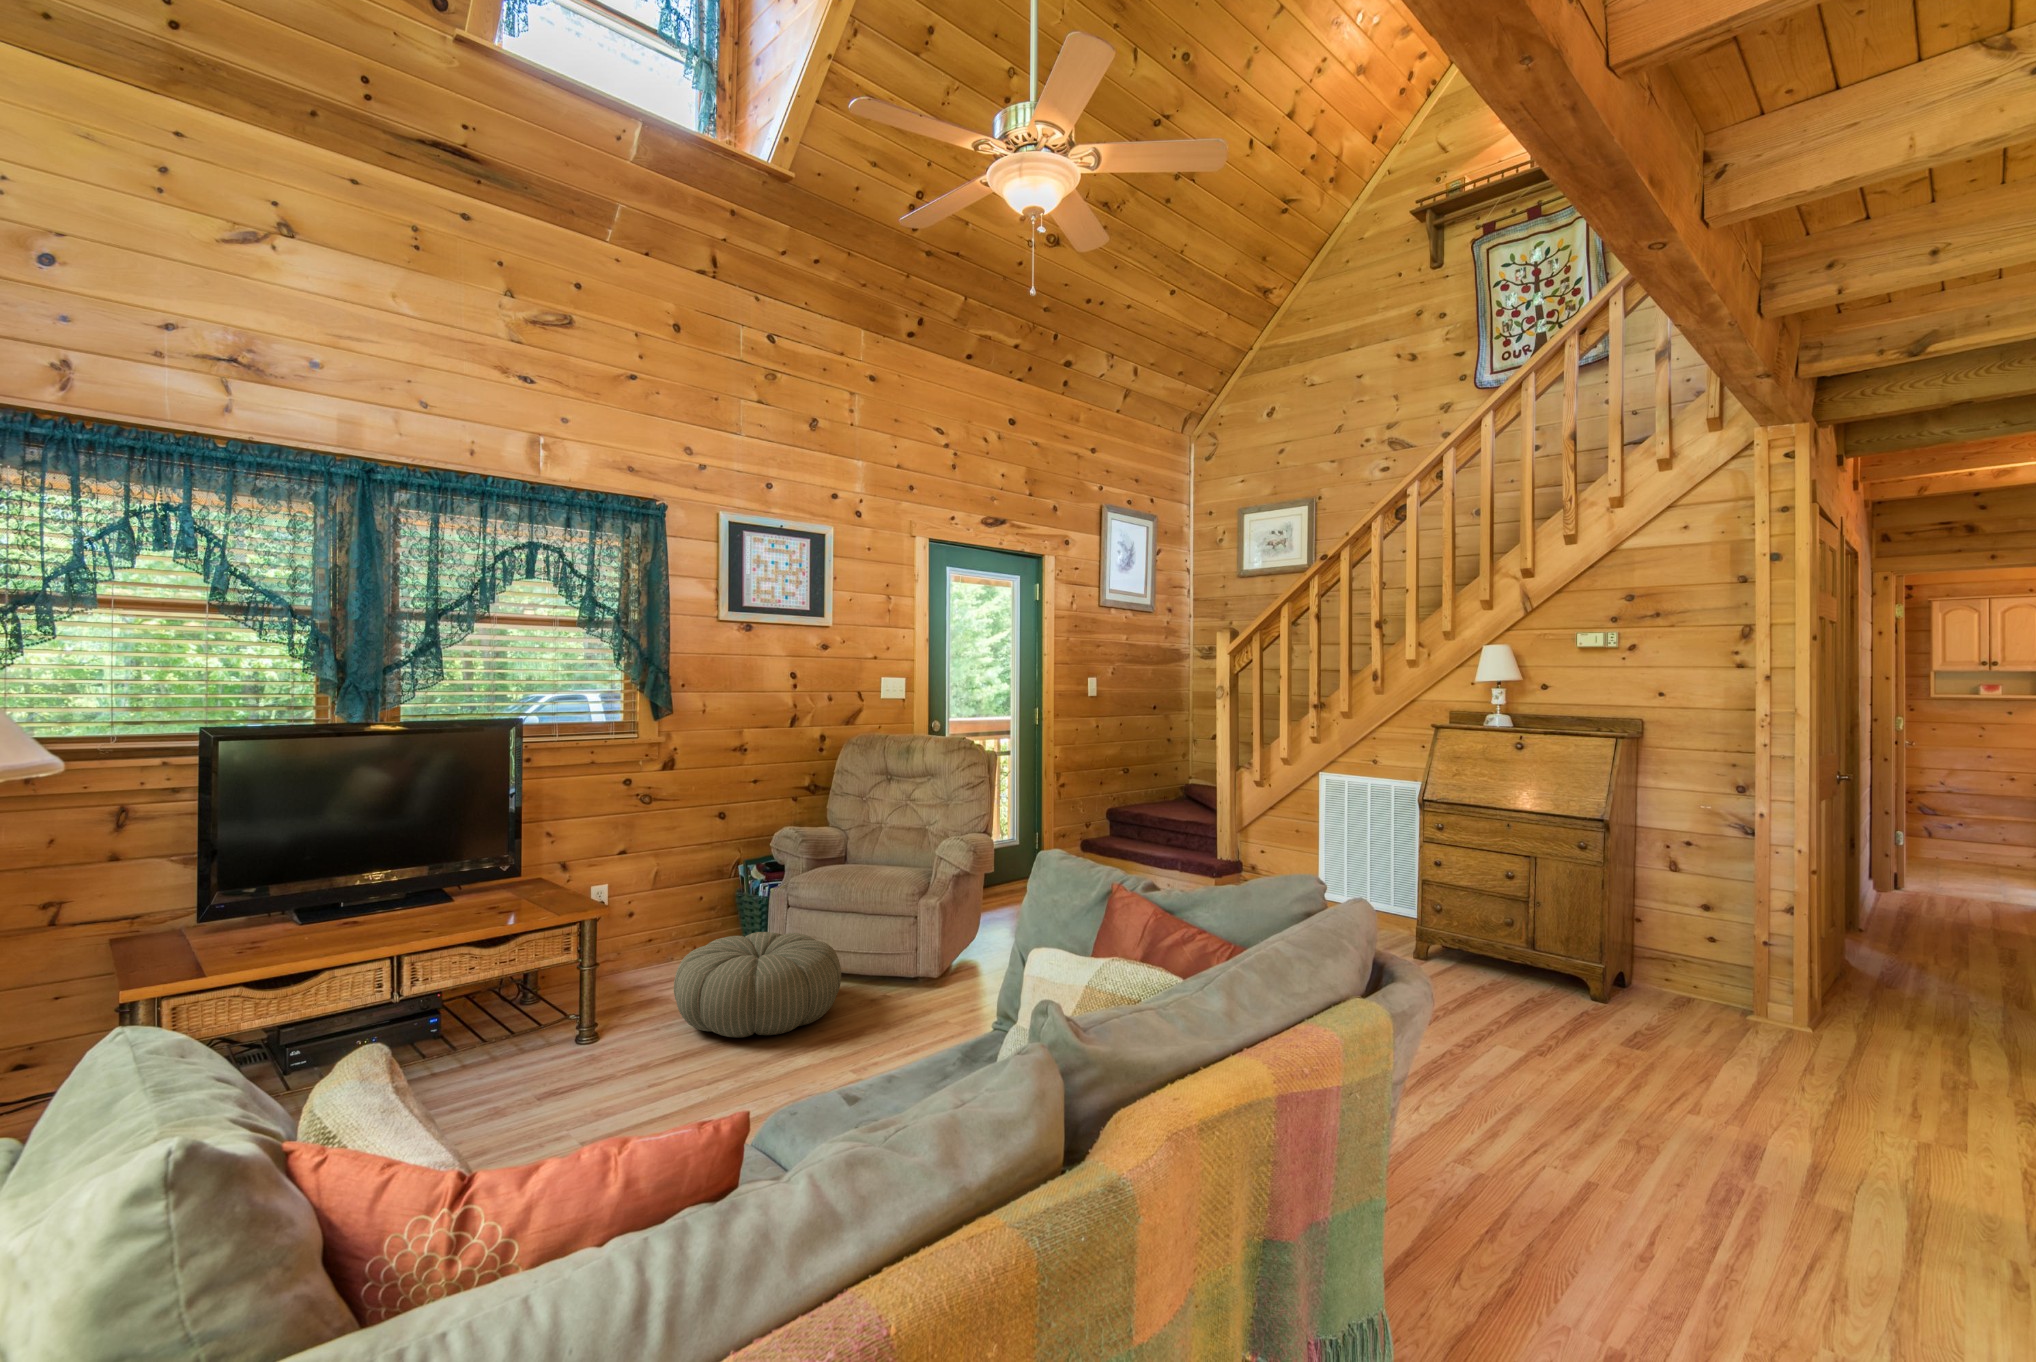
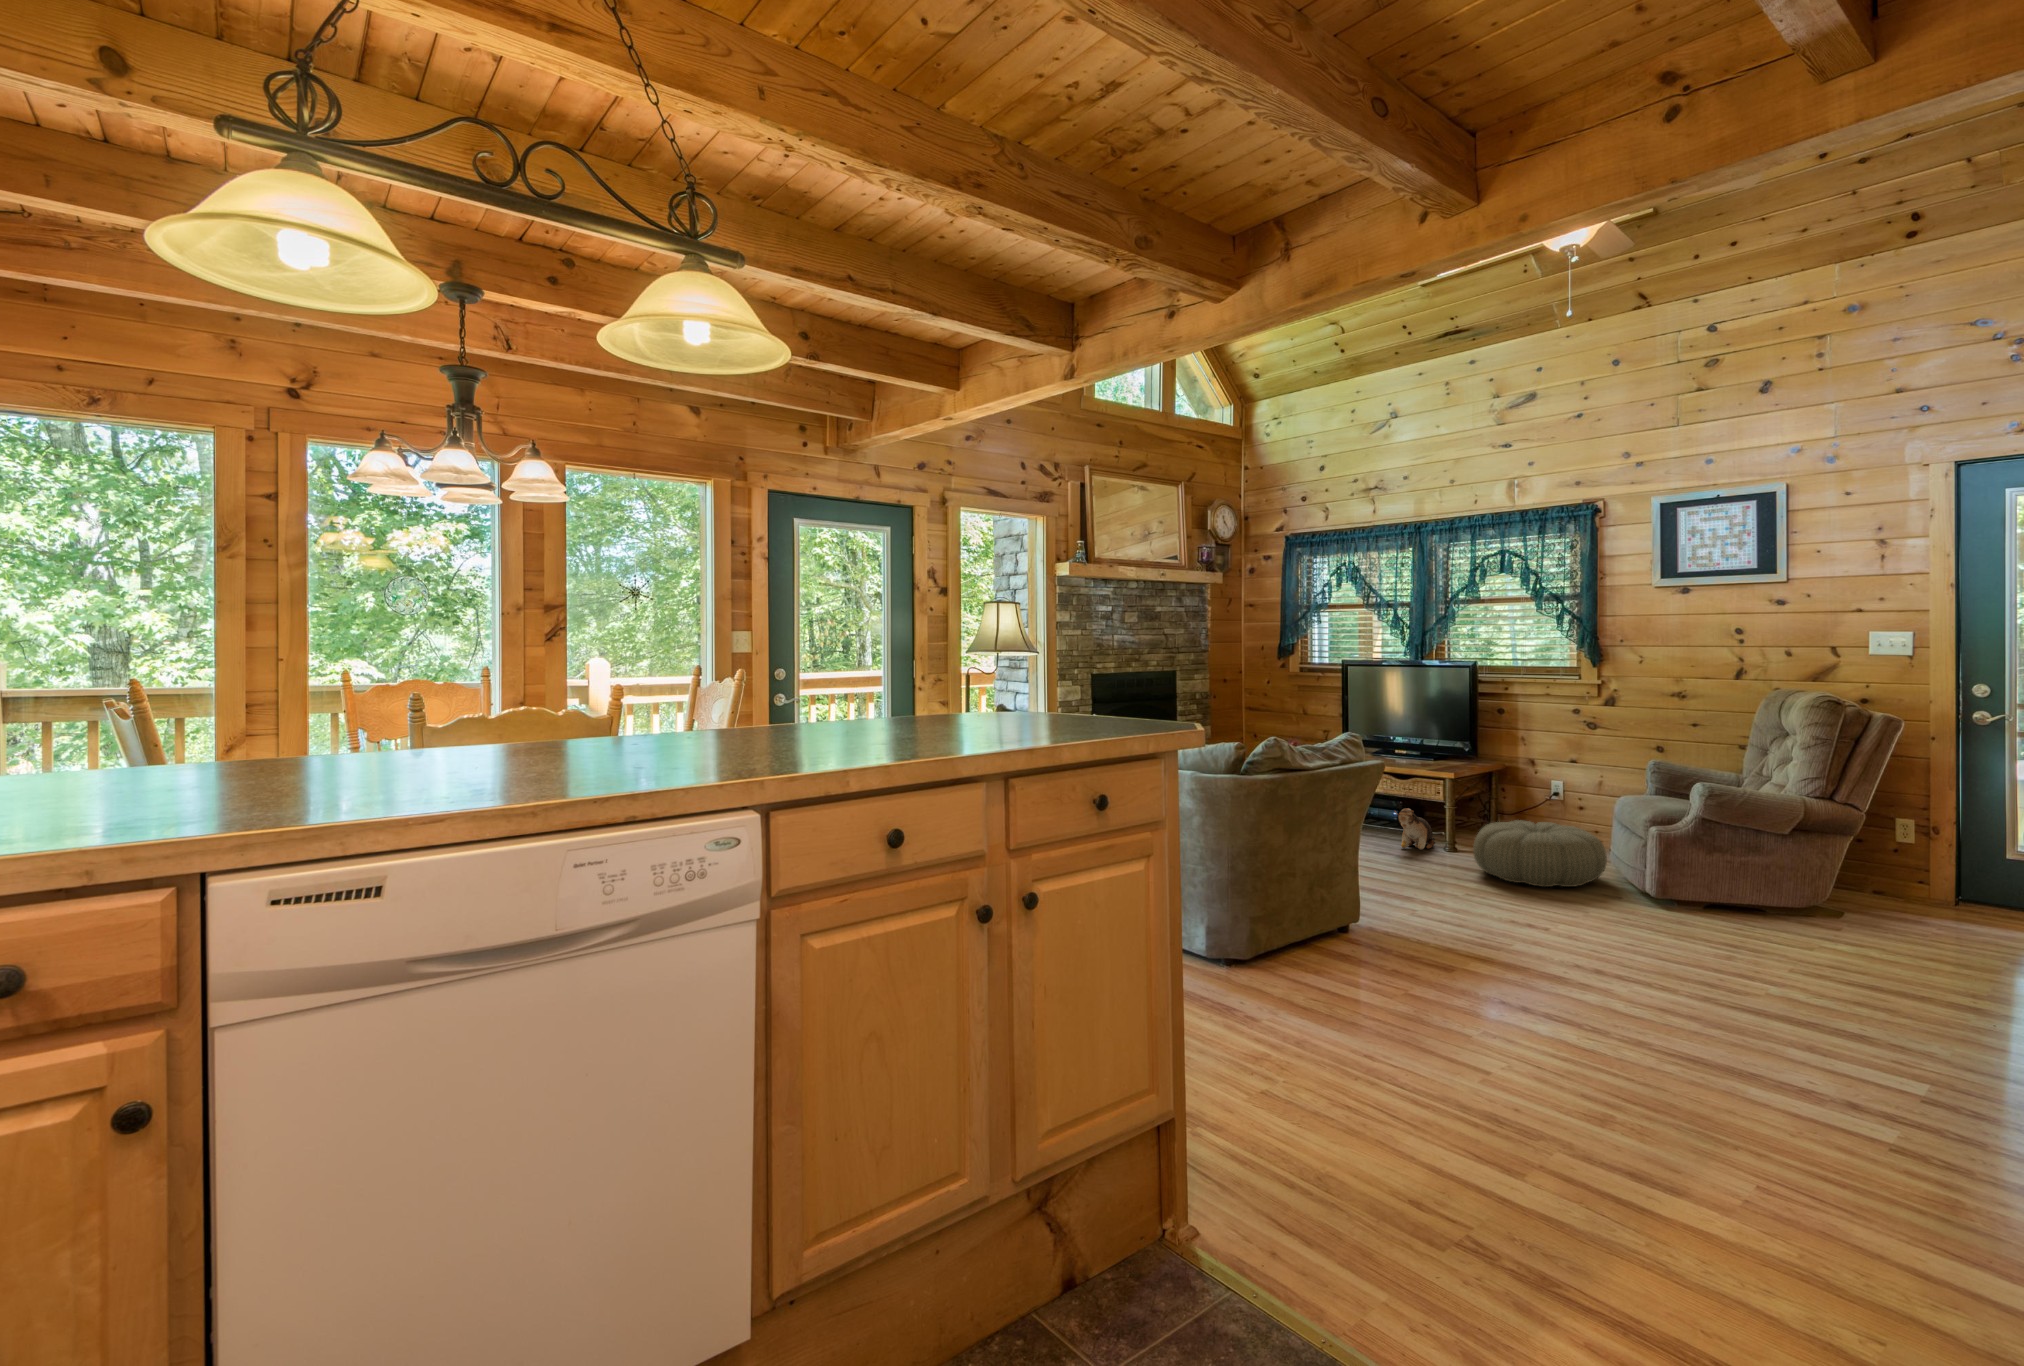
plush toy: none [483,991,555,1071] -> present [1395,808,1435,850]

